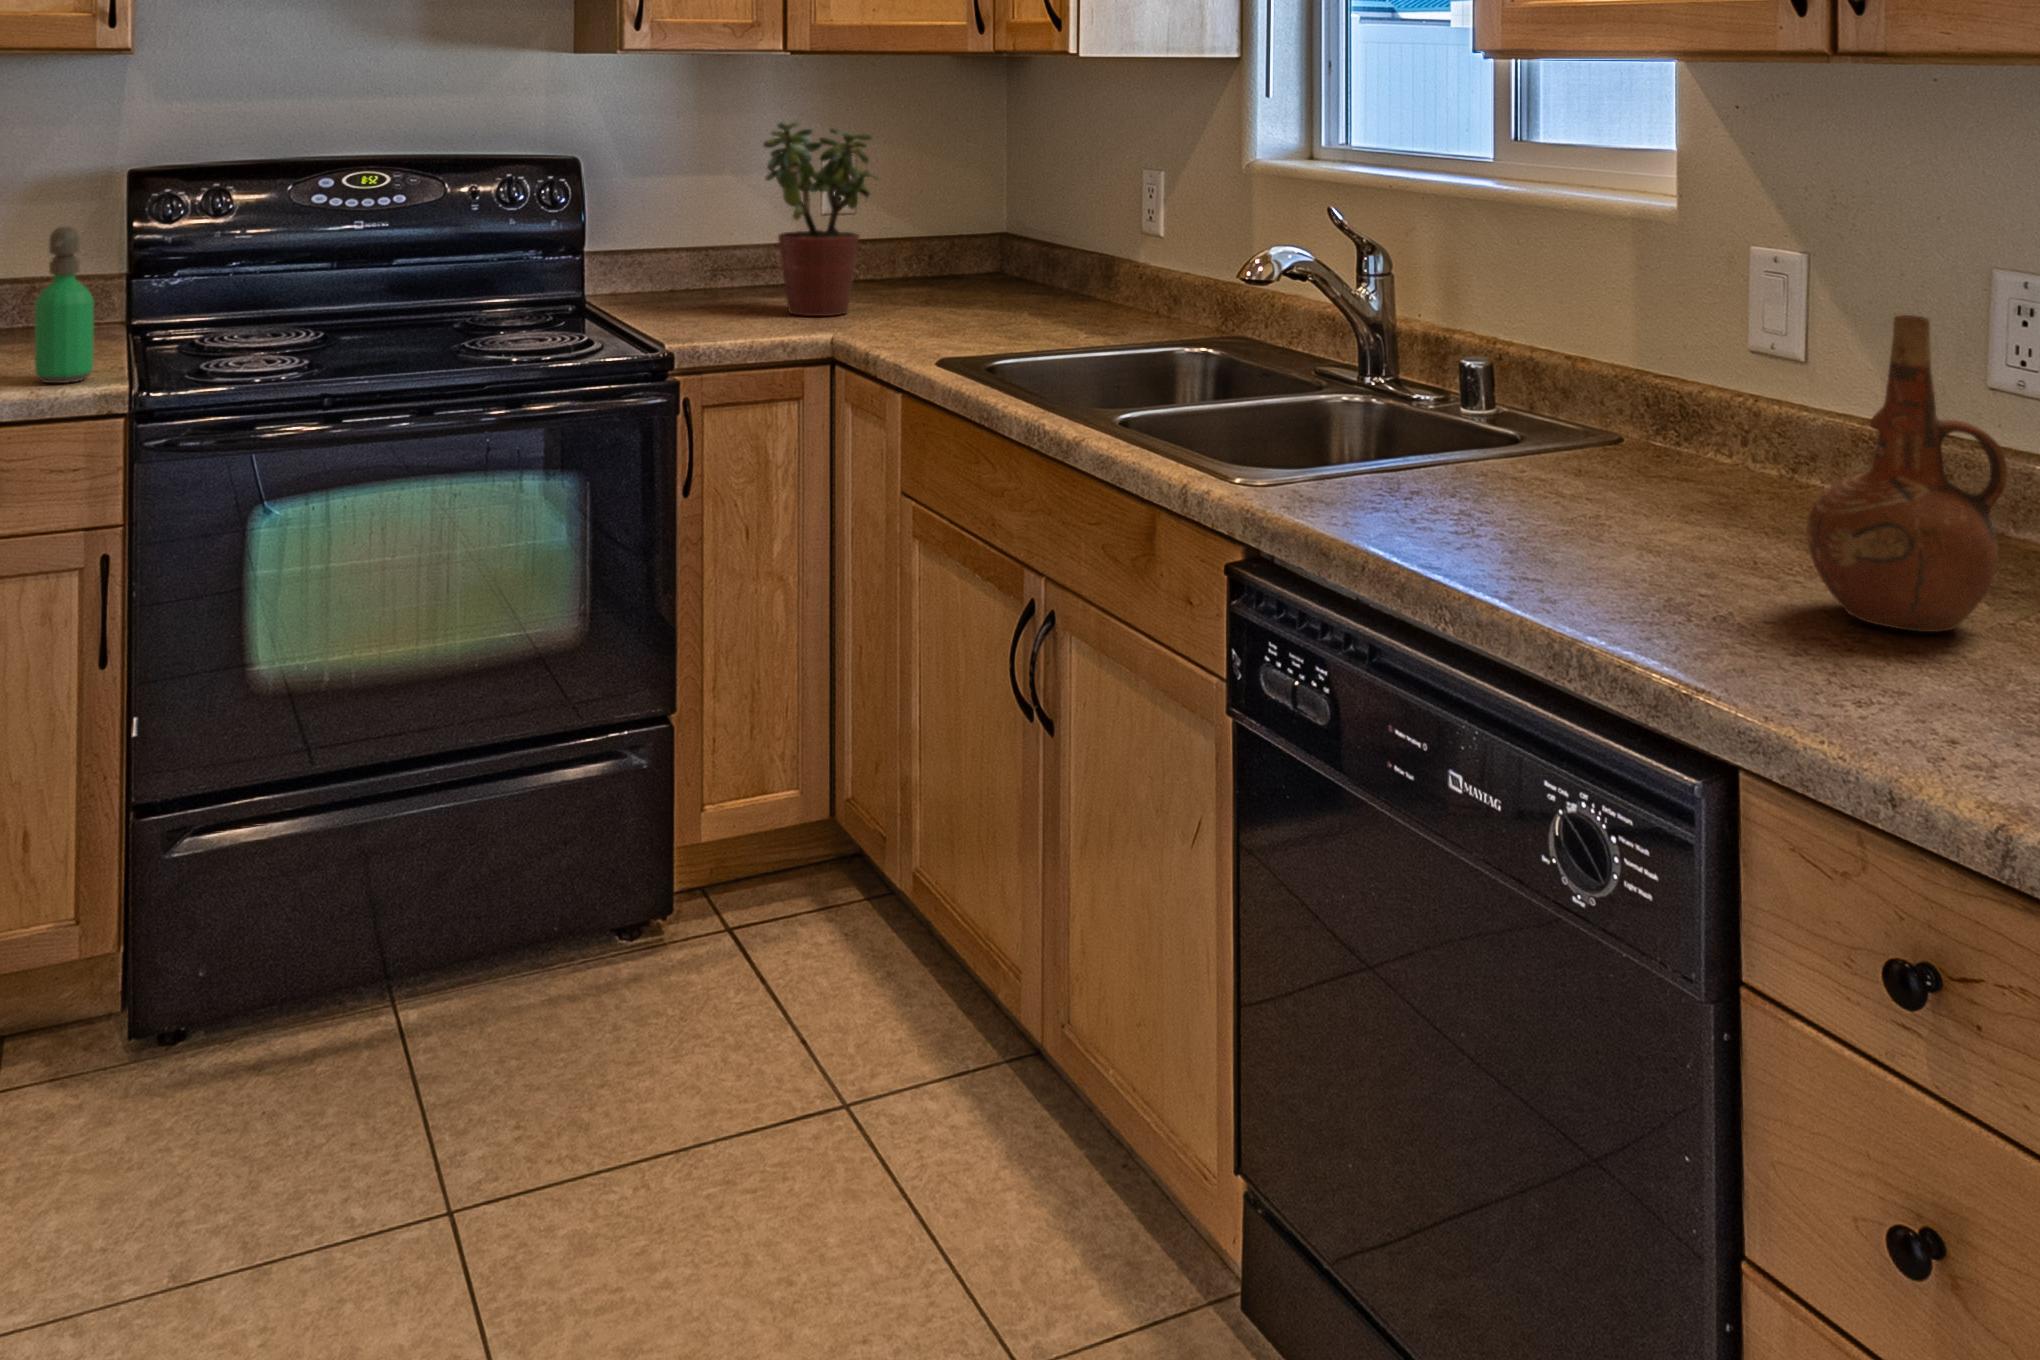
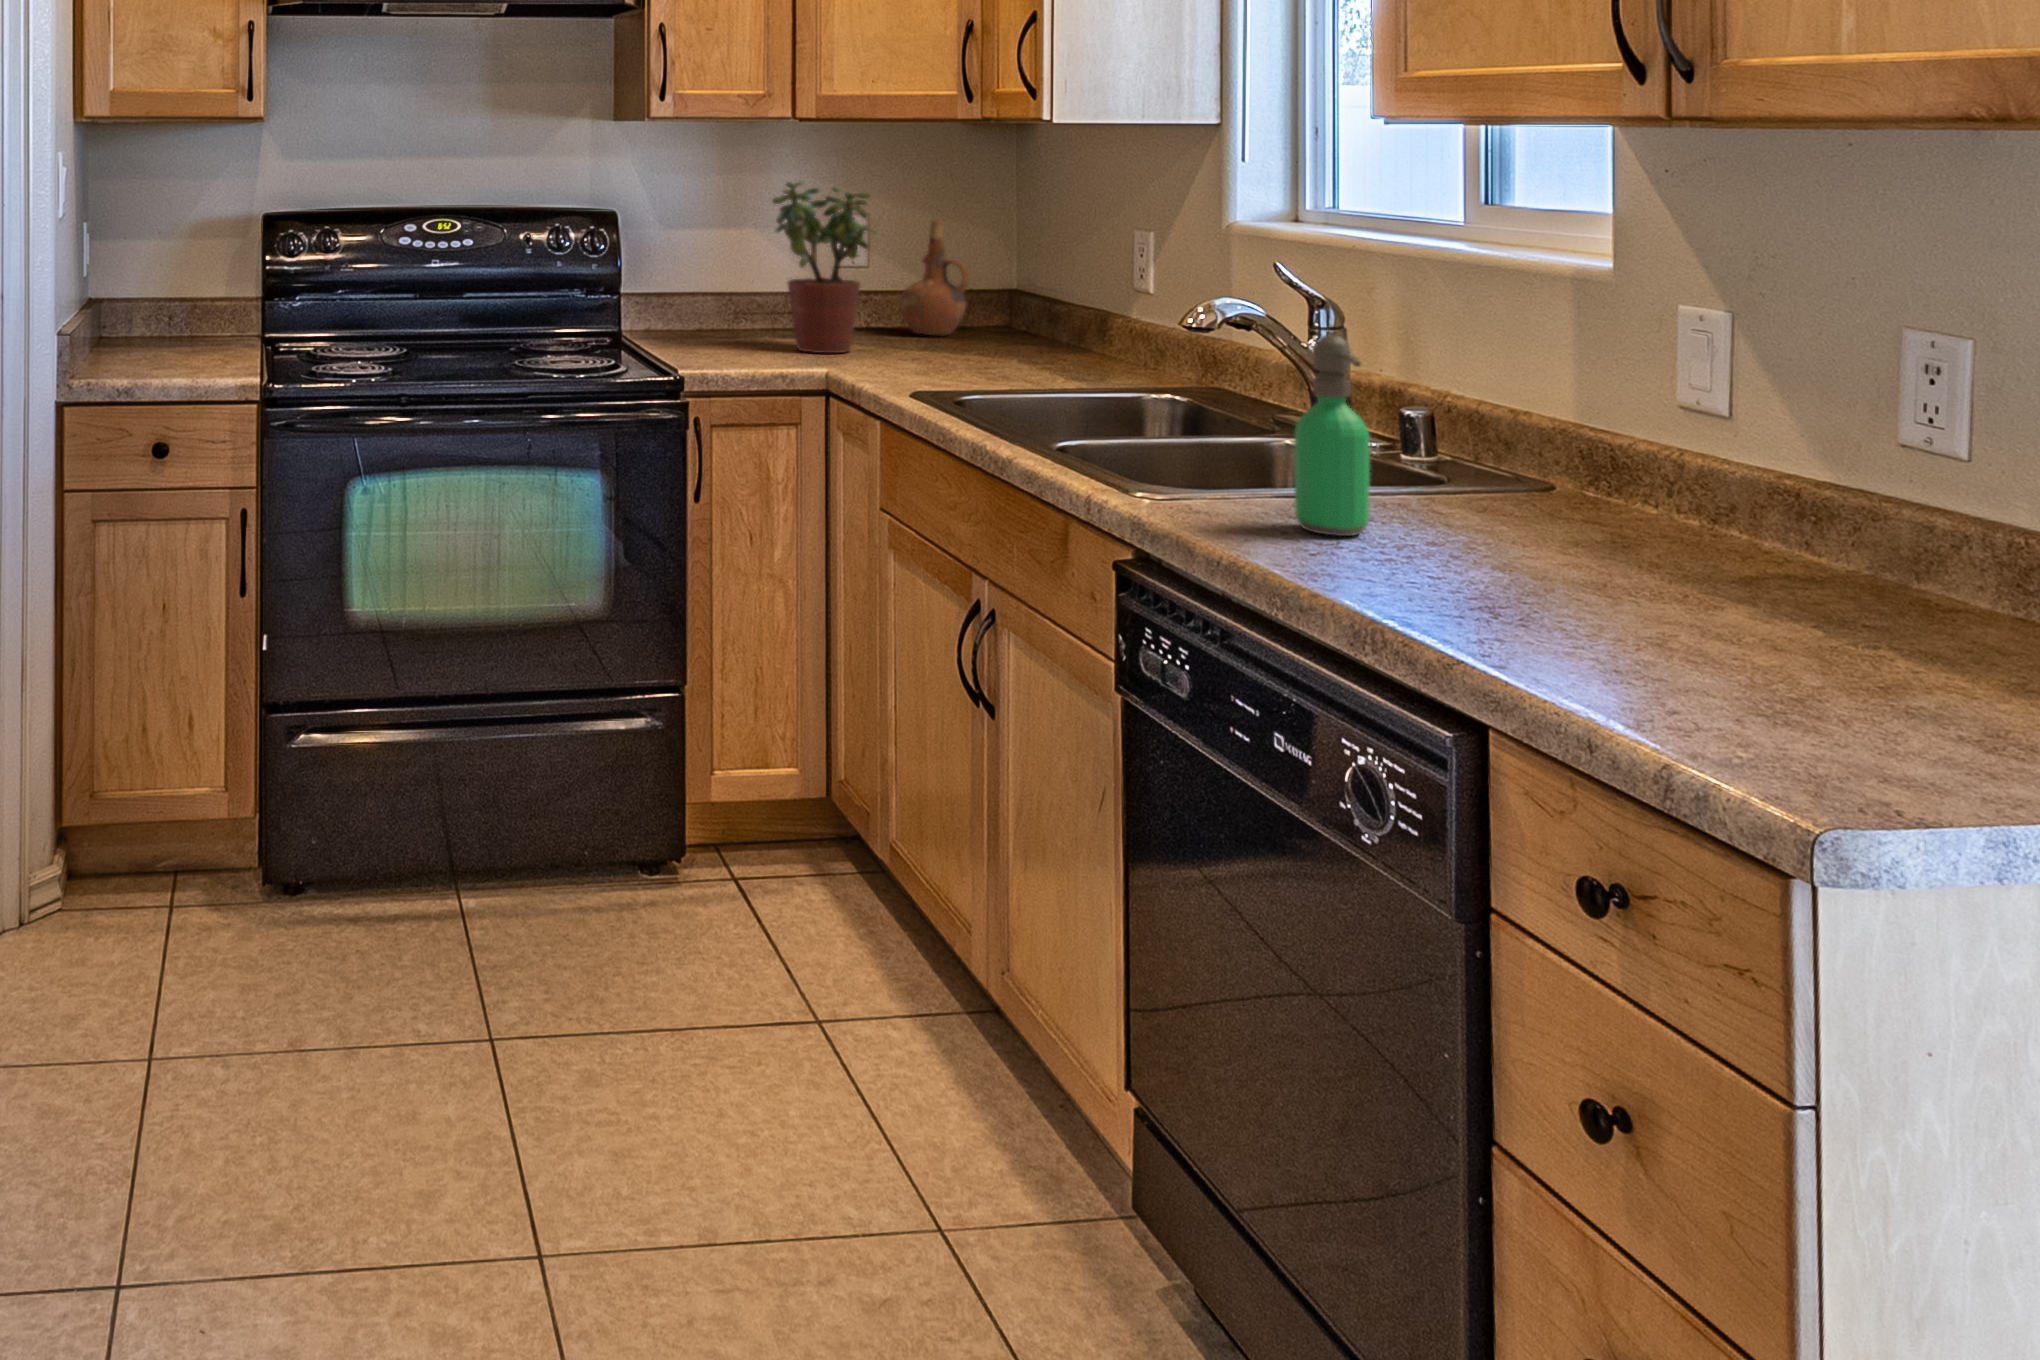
soap dispenser: present [35,227,94,383] -> present [1294,335,1370,536]
ceramic pitcher: present [1806,315,2008,632] -> present [900,220,970,335]

